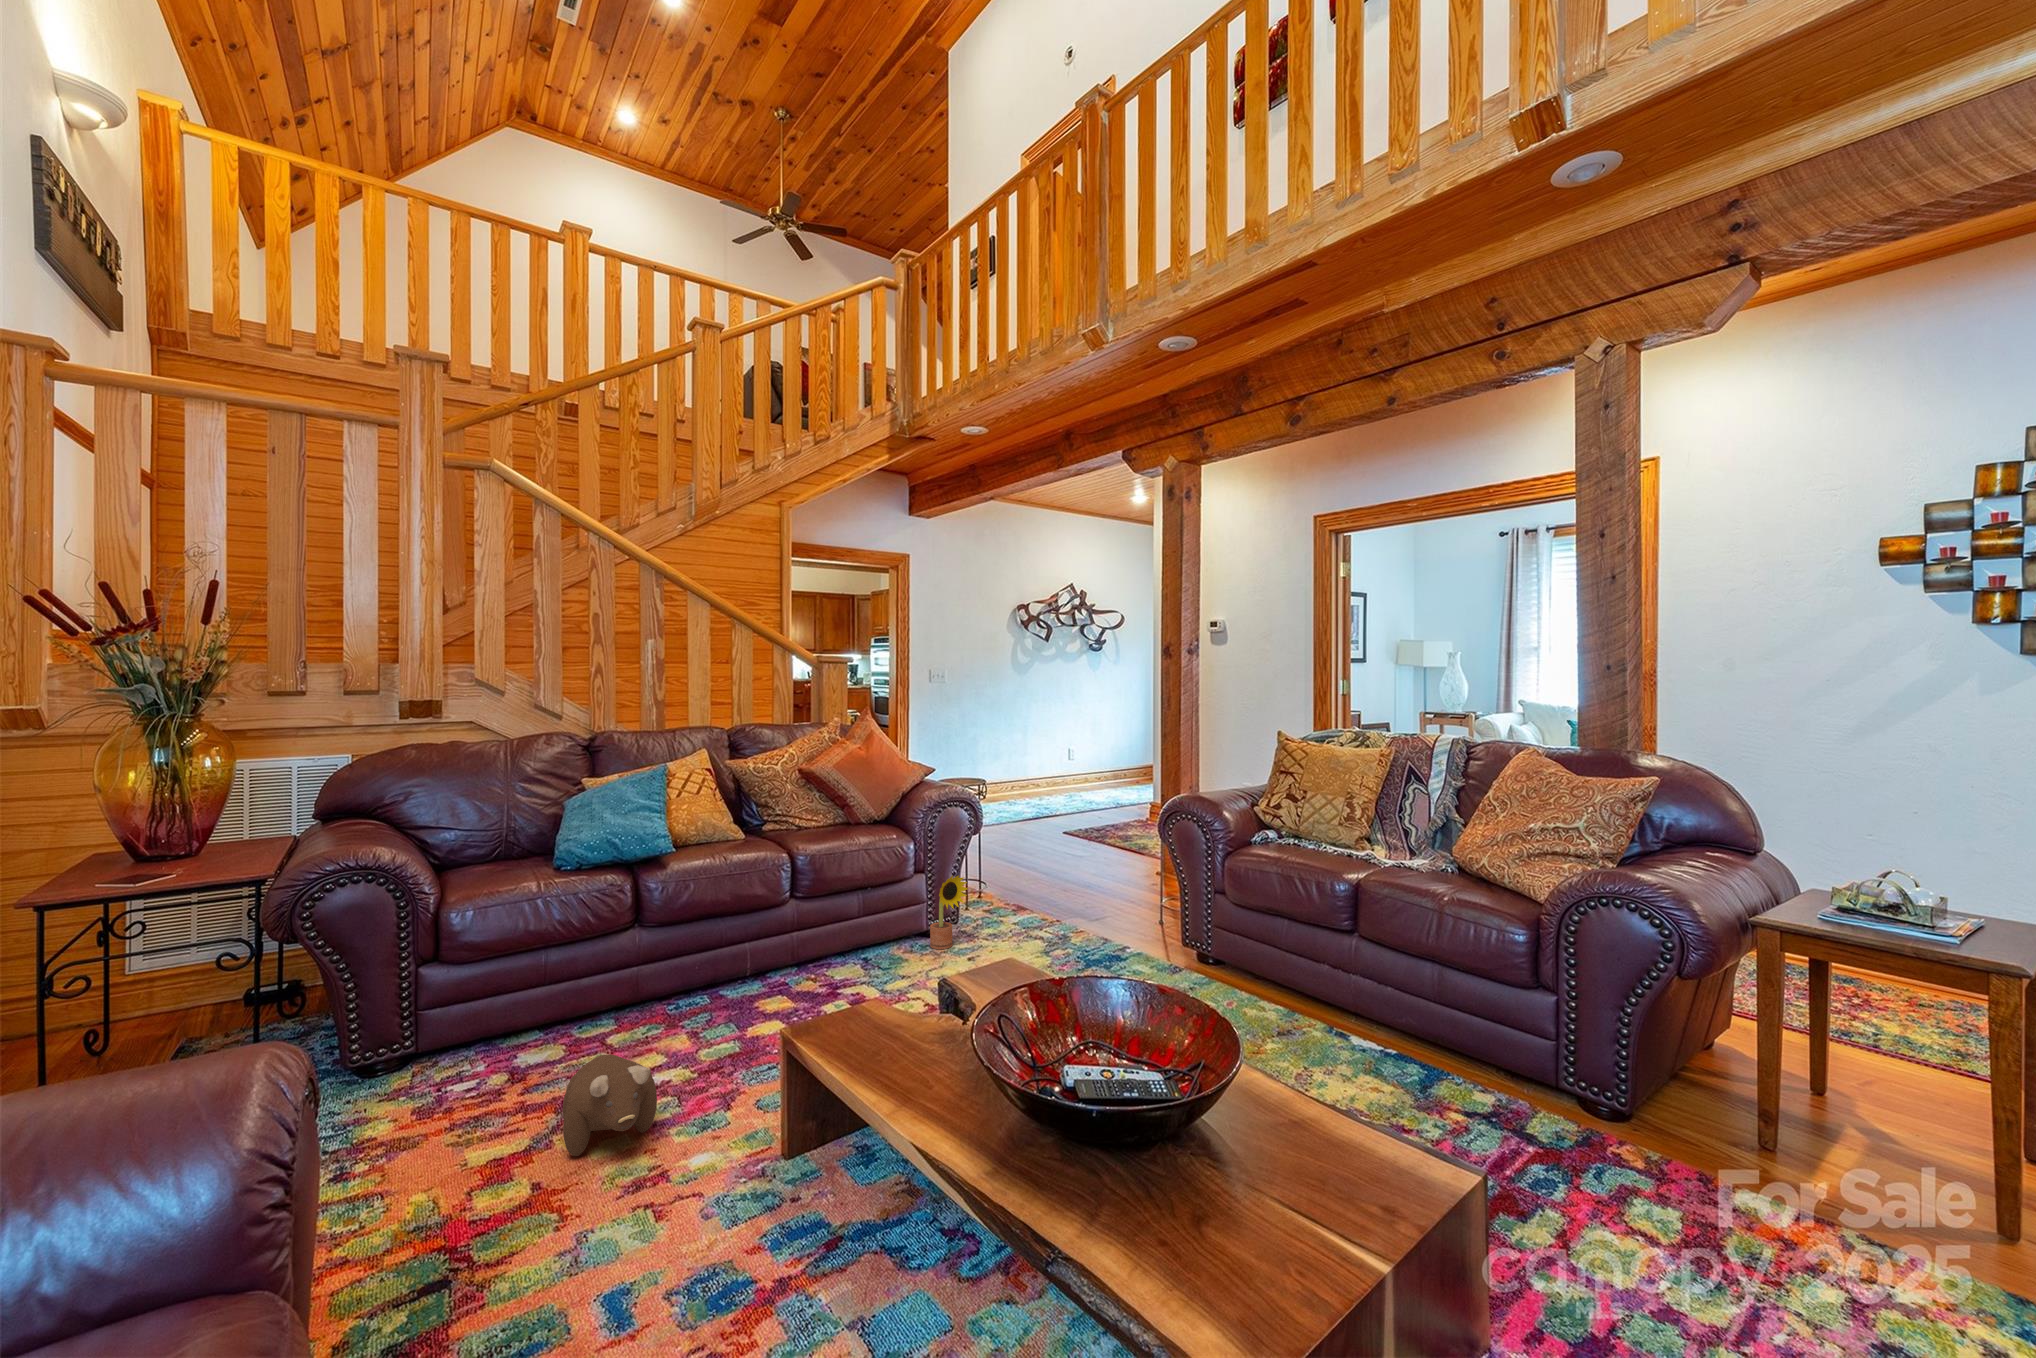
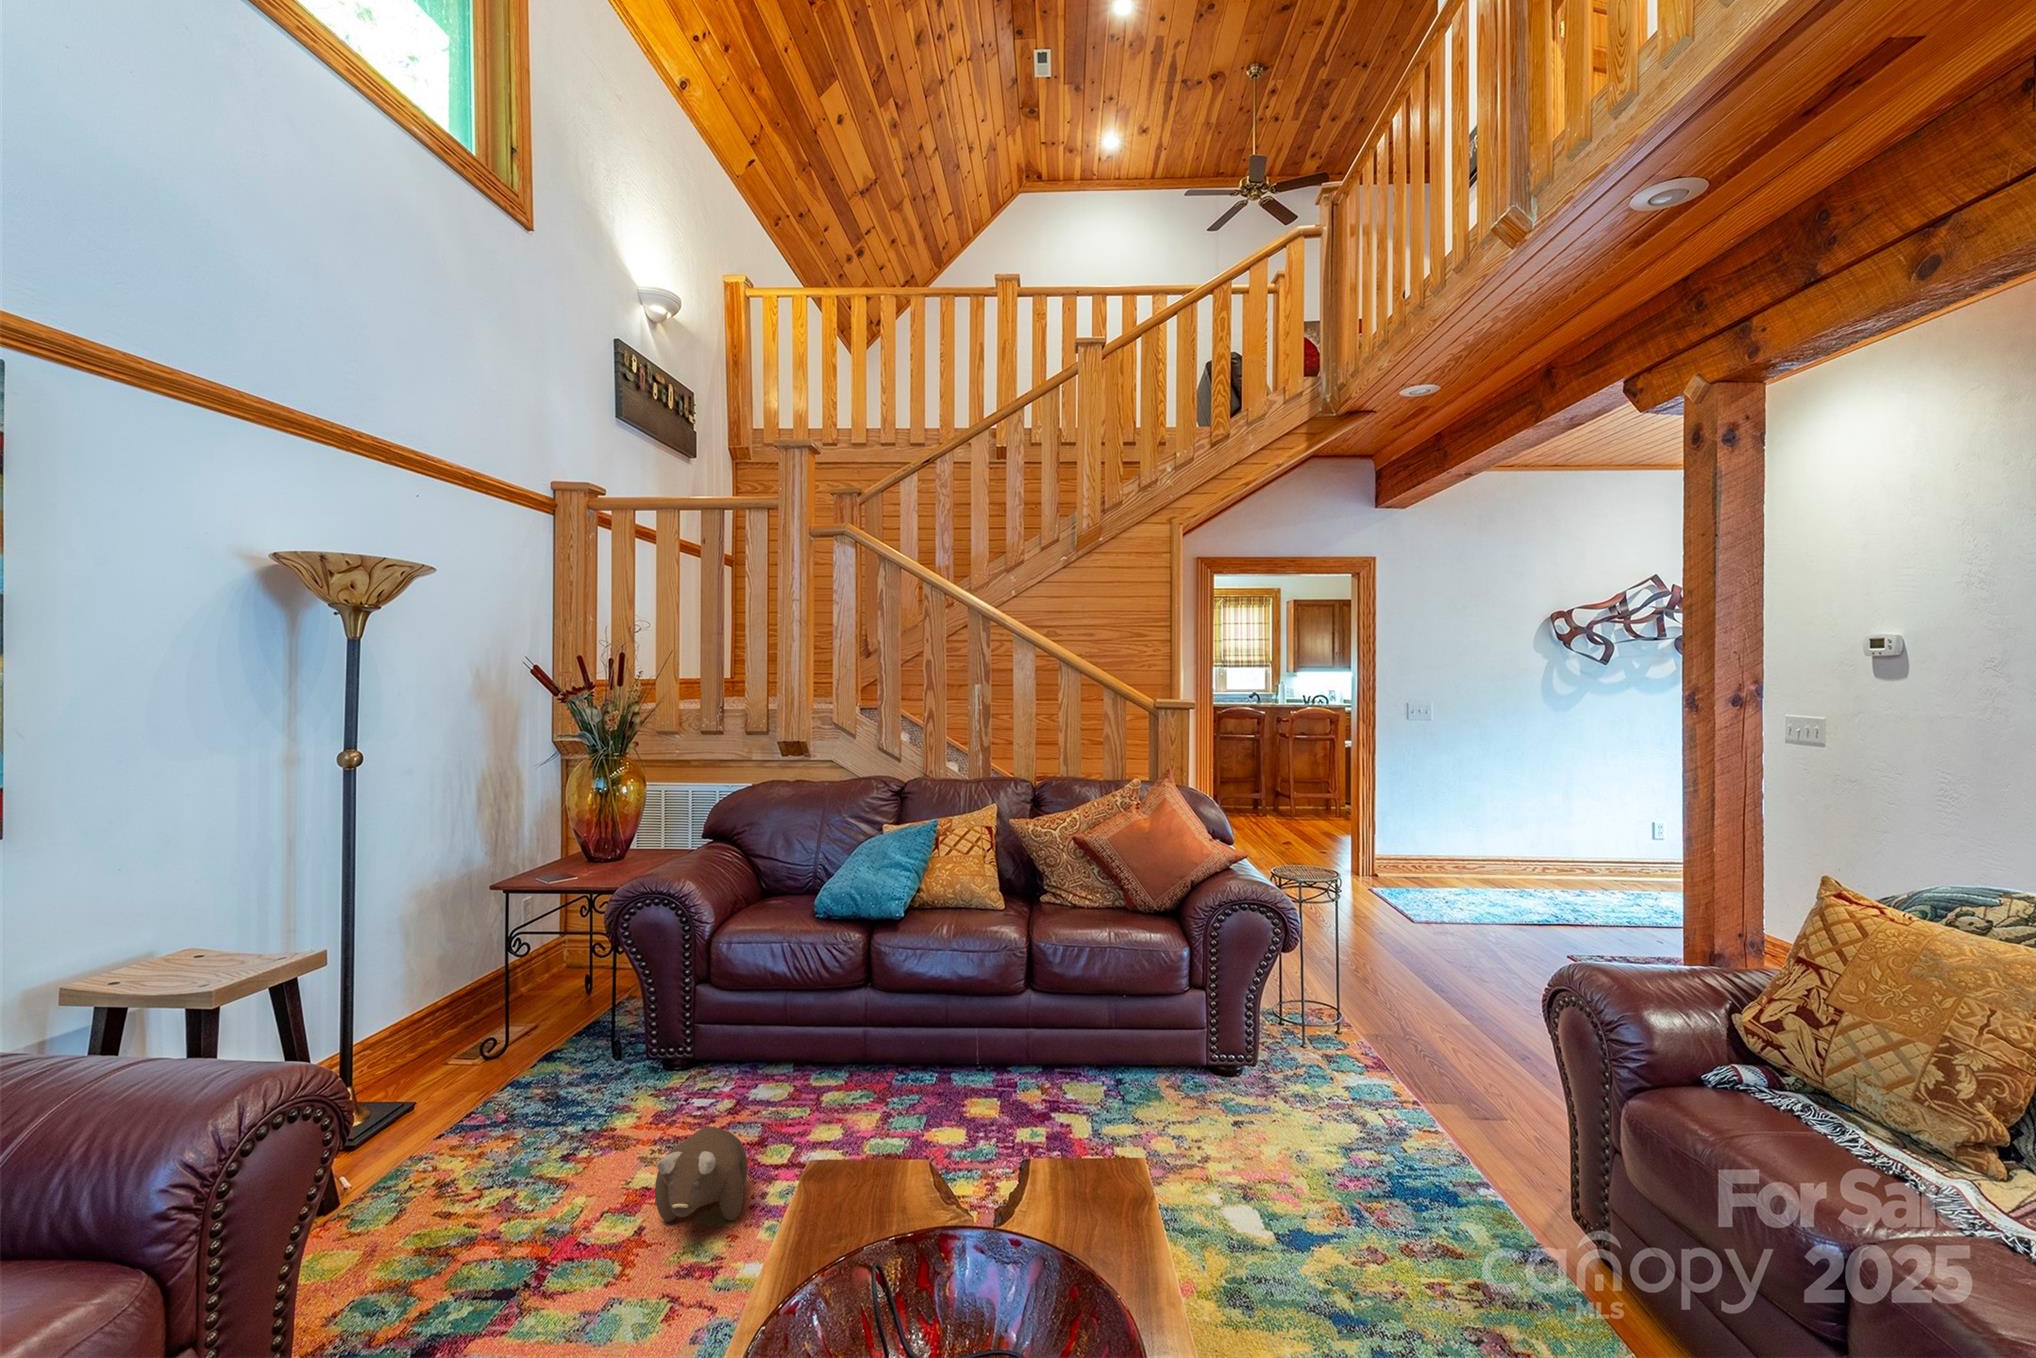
decorative plant: present [930,875,968,949] -> none [1207,1002,1257,1096]

